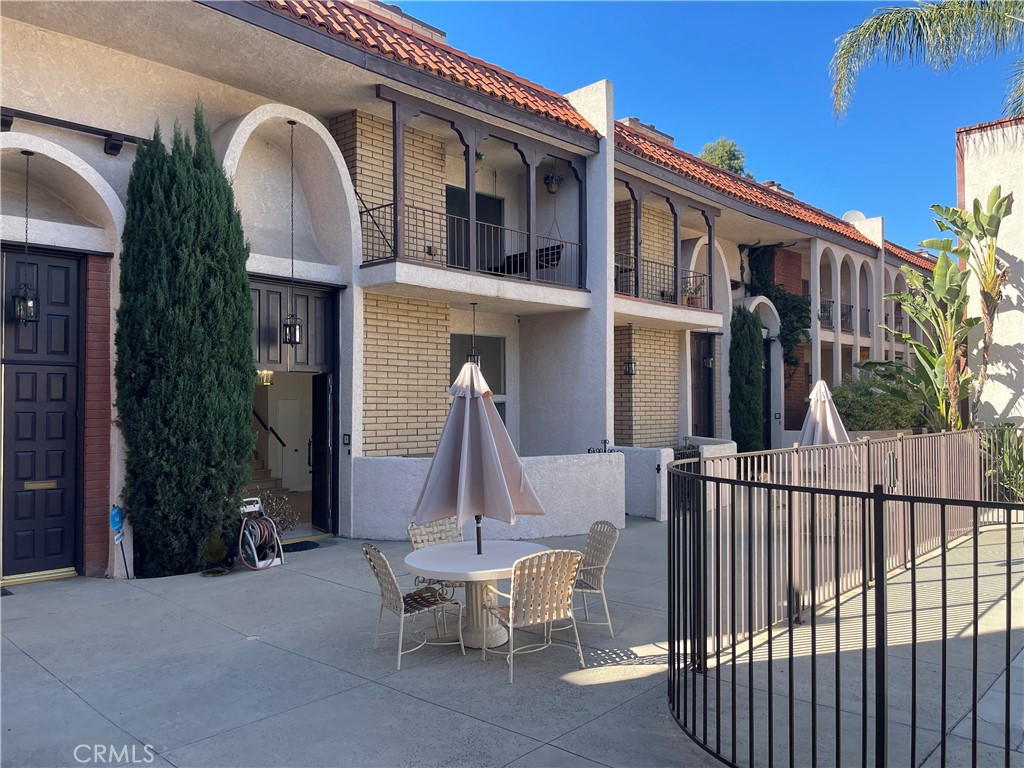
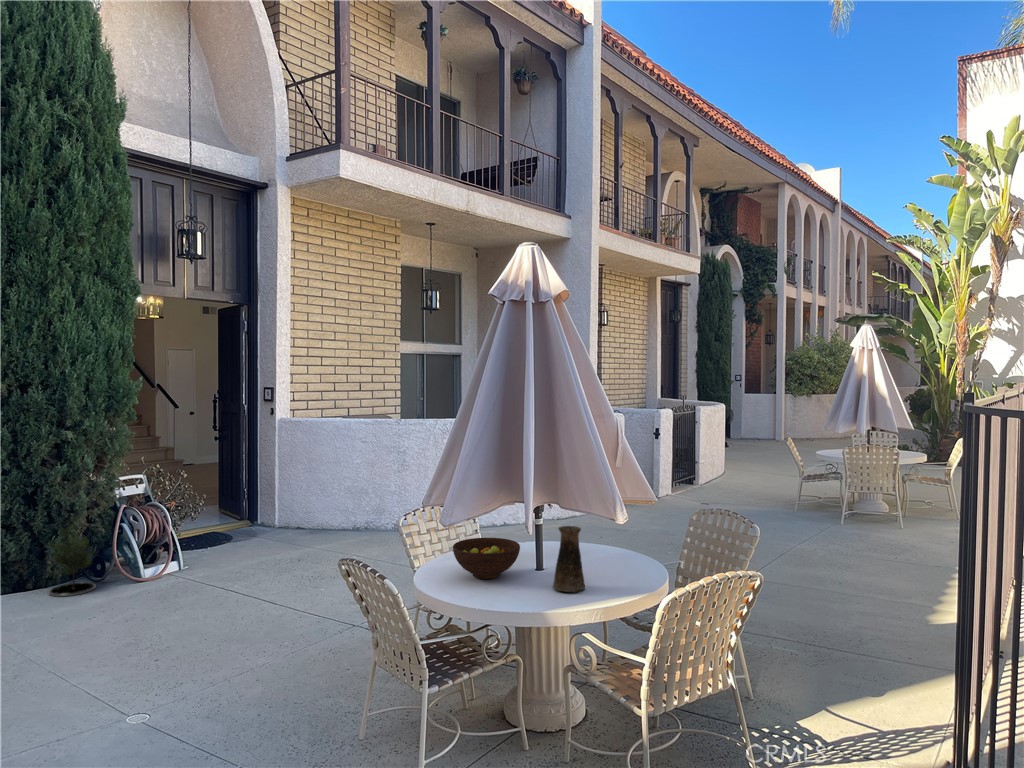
pitcher: none [481,527,500,565] -> present [553,526,585,592]
fruit bowl: none [430,536,469,559] -> present [453,538,520,579]

